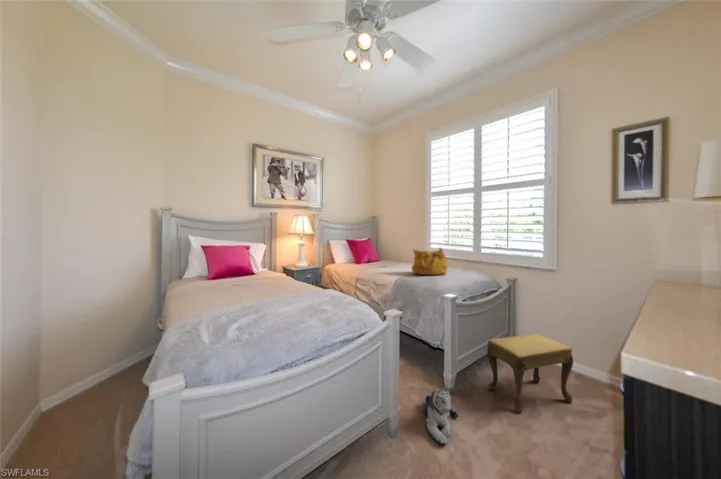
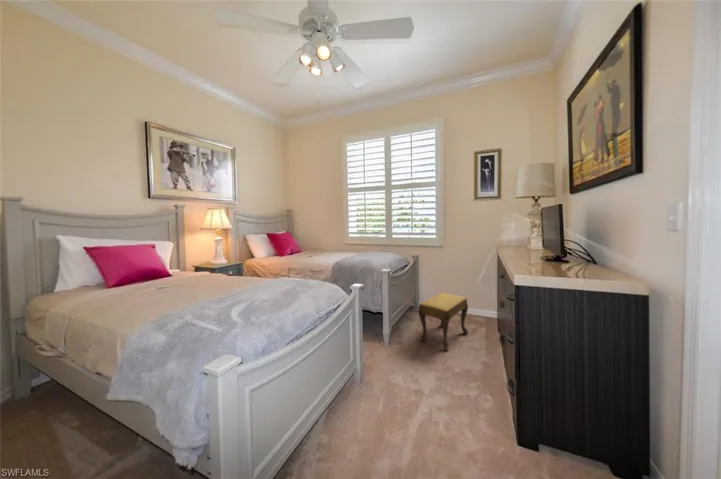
handbag: present [412,248,447,275] -> none [346,236,375,260]
plush toy: present [423,389,458,443] -> none [389,350,422,394]

